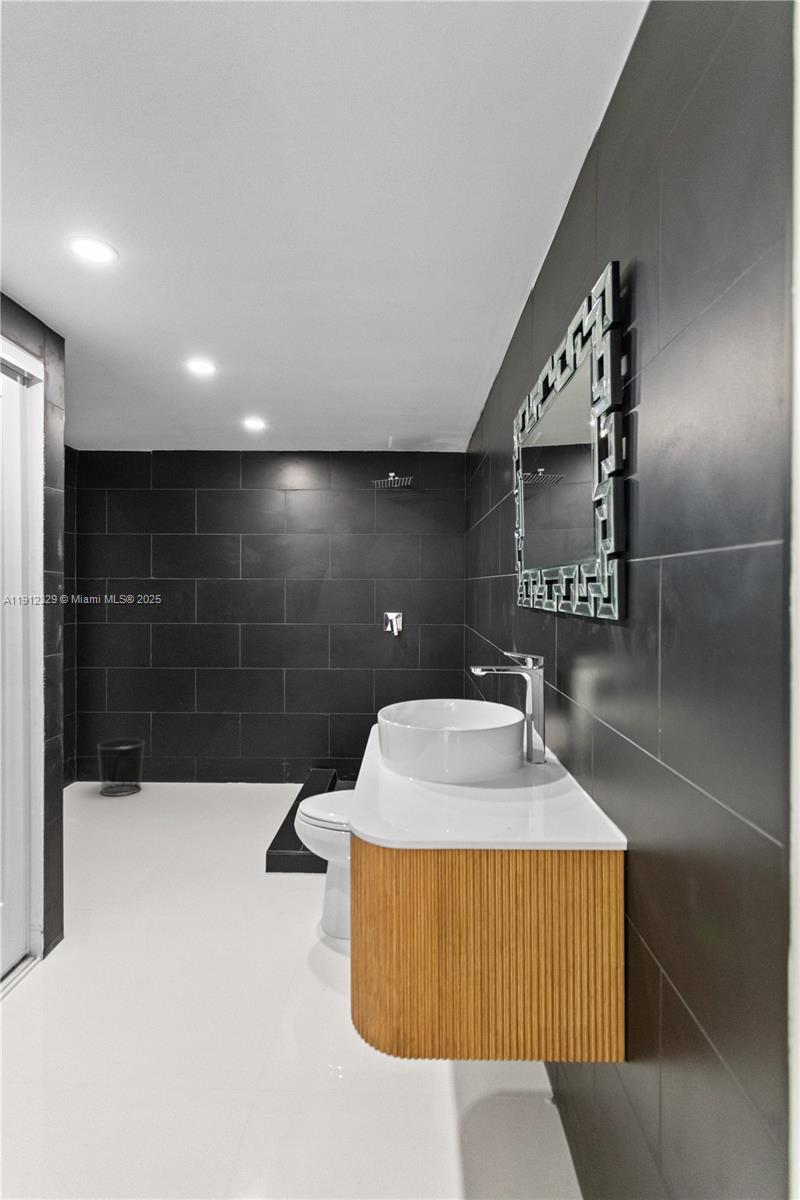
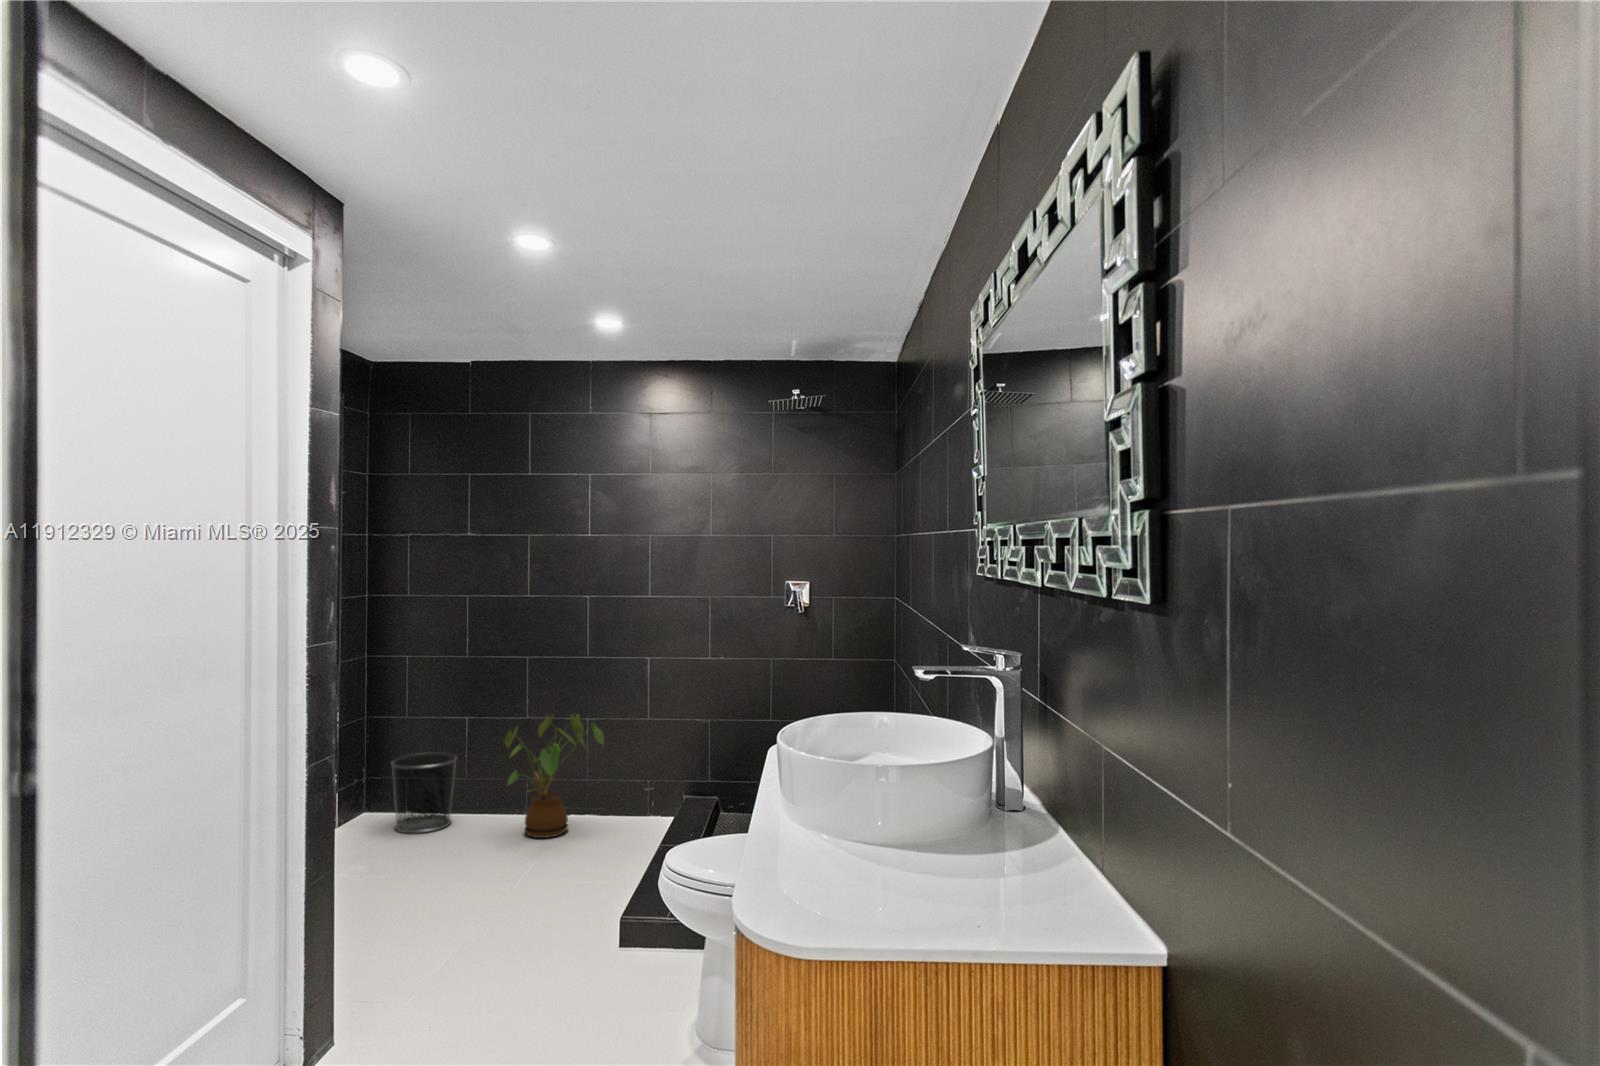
house plant: none [180,710,252,799] -> present [505,714,604,838]

